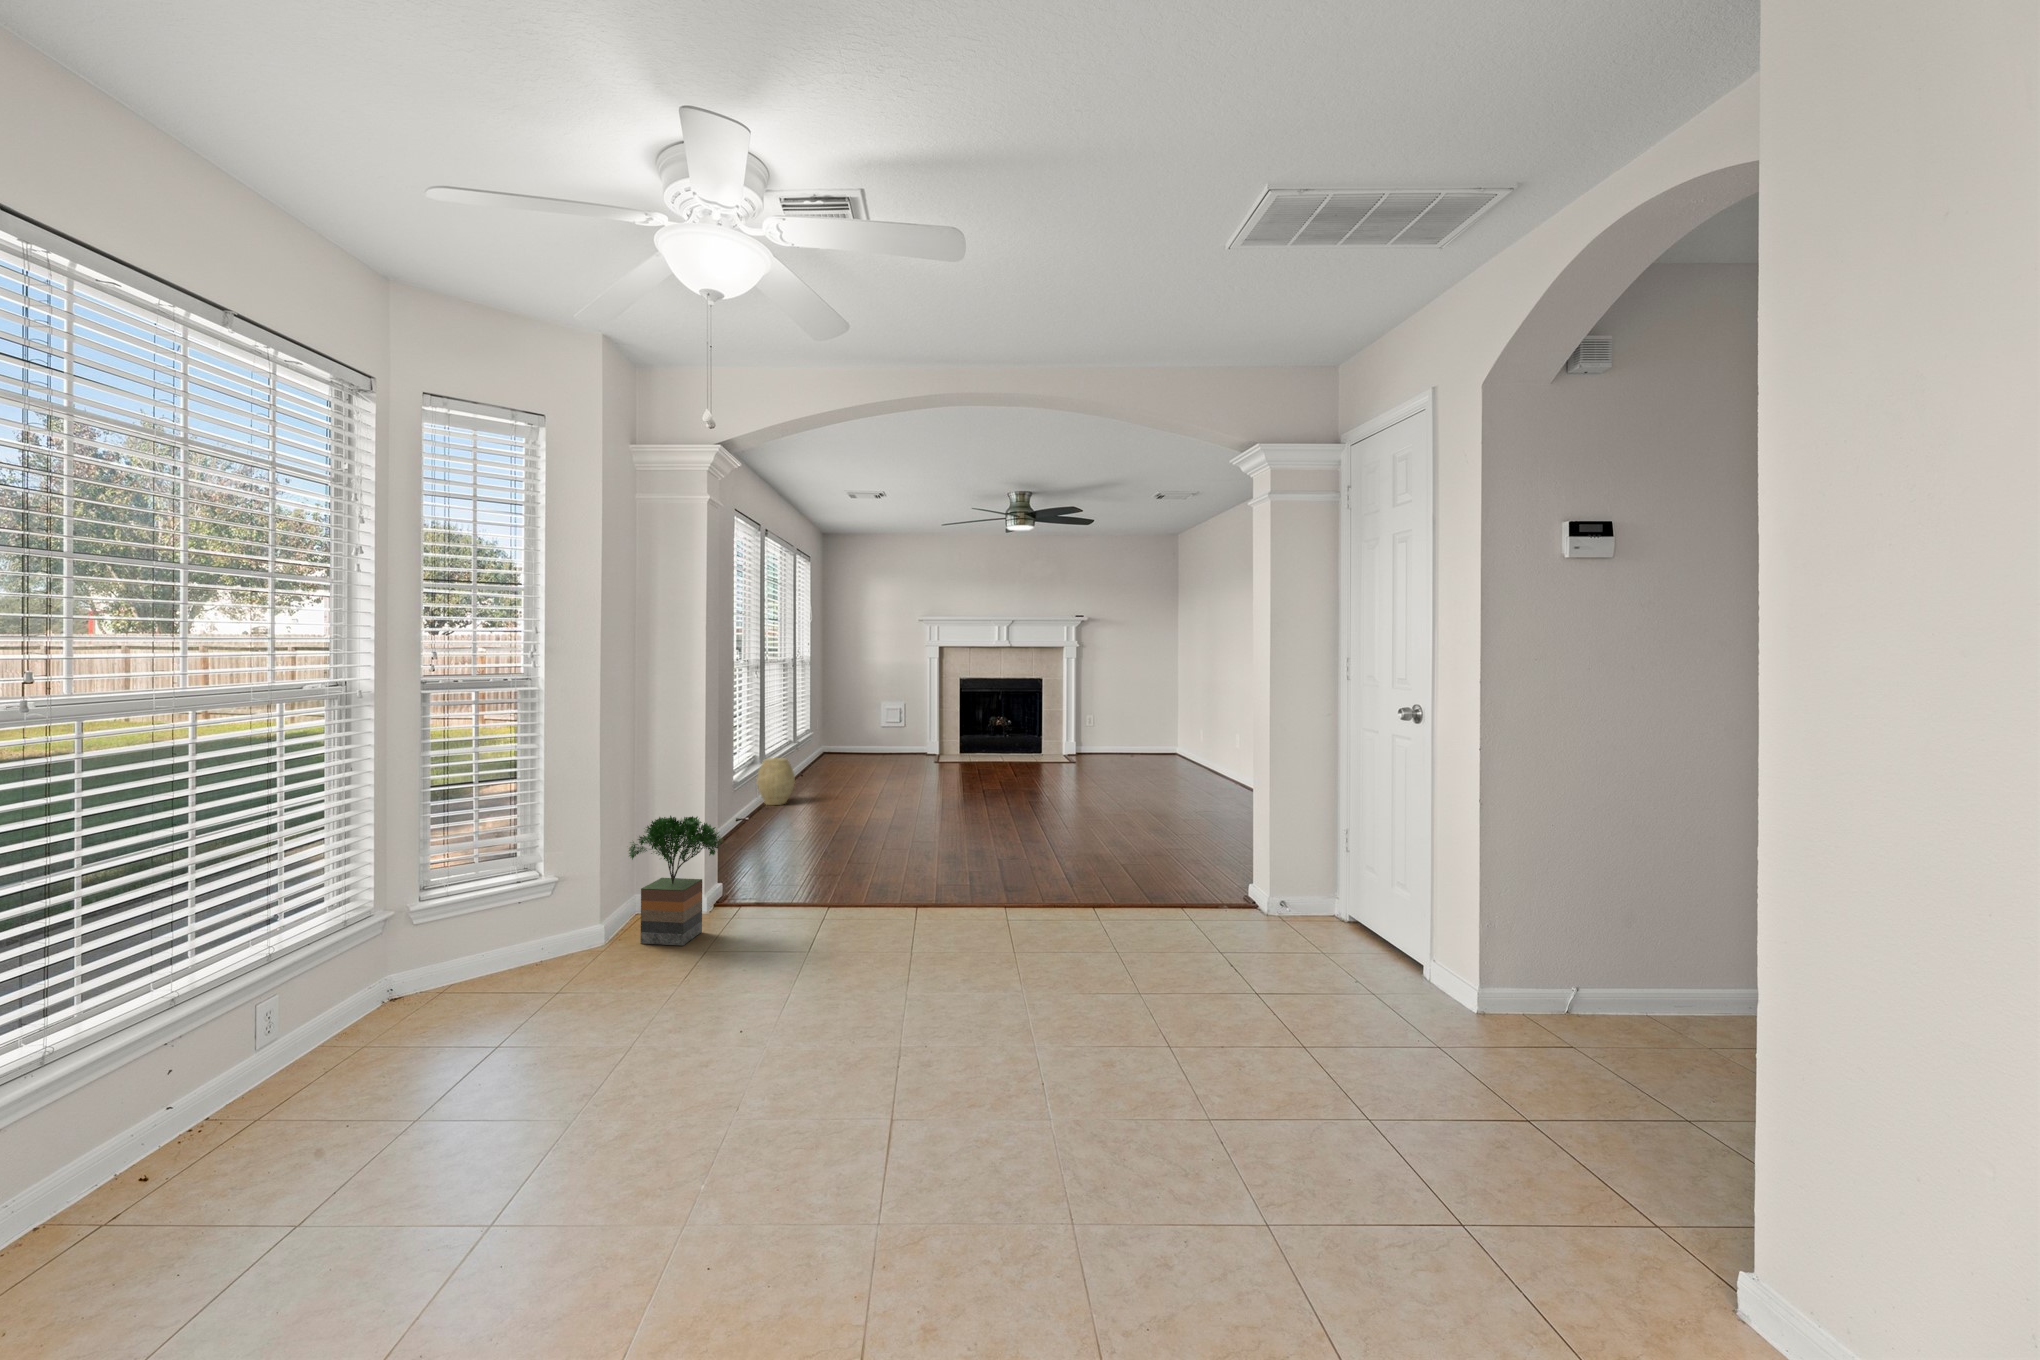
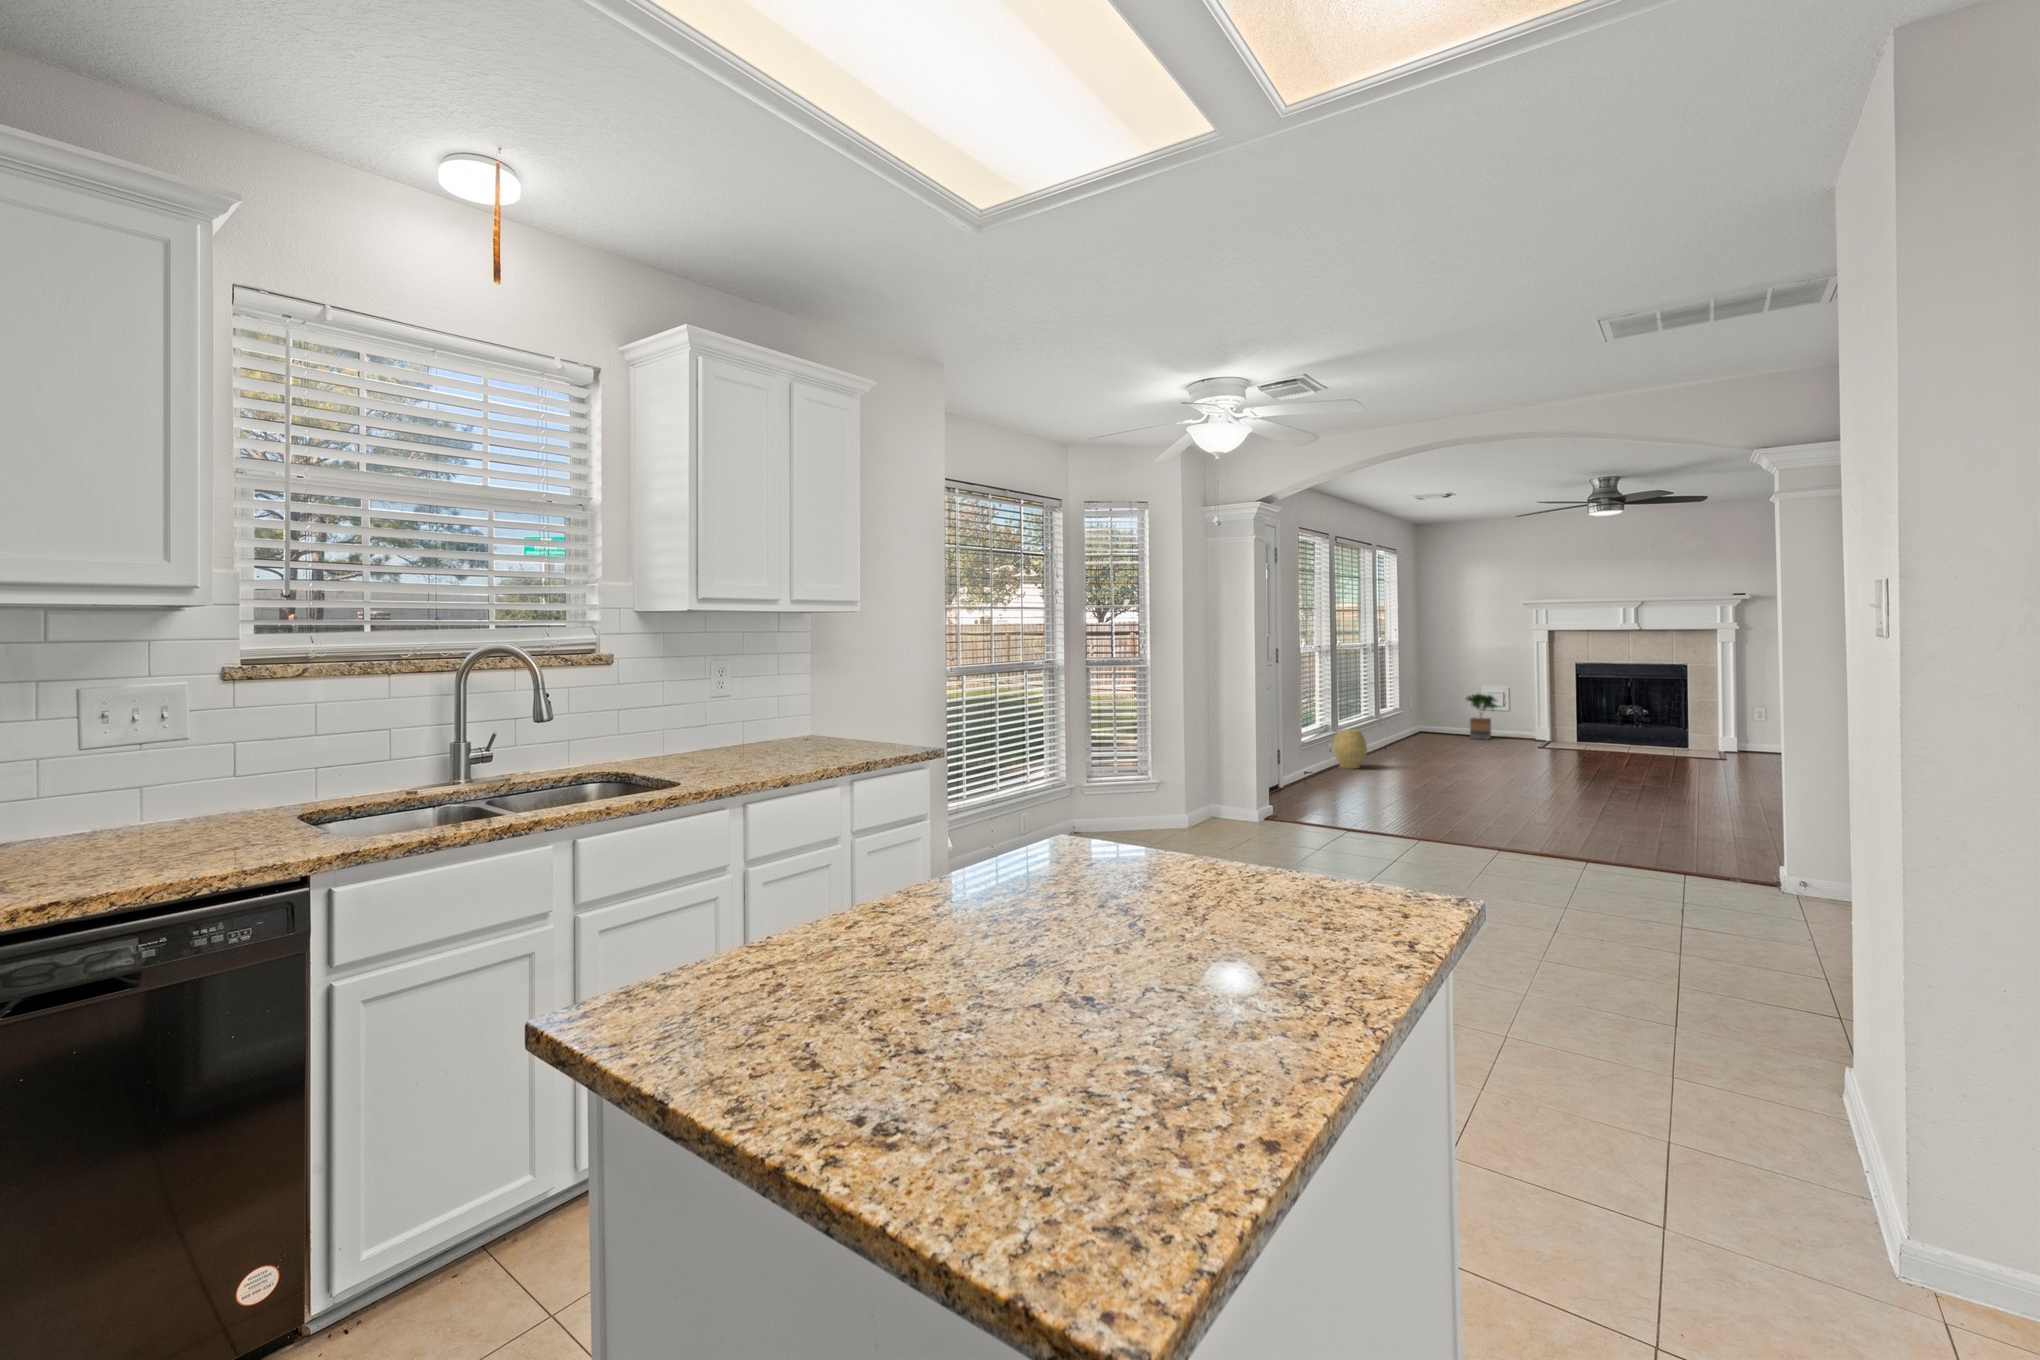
potted tree: present [629,816,722,946] -> present [1466,694,1498,740]

